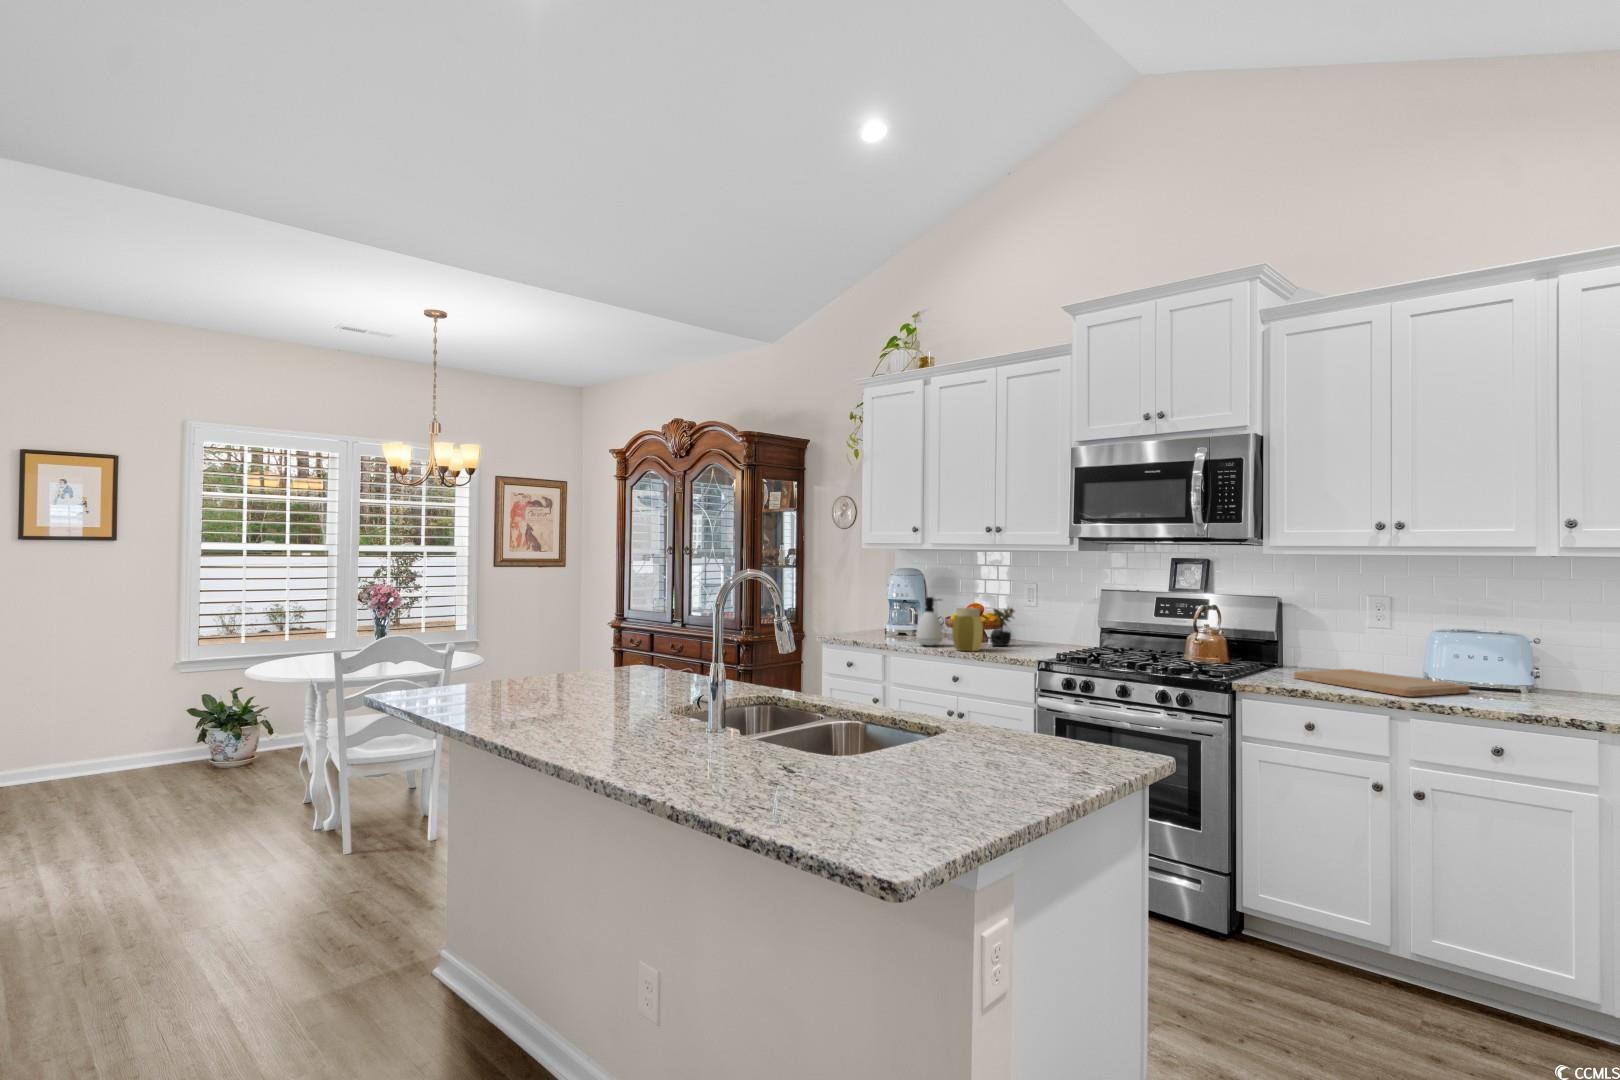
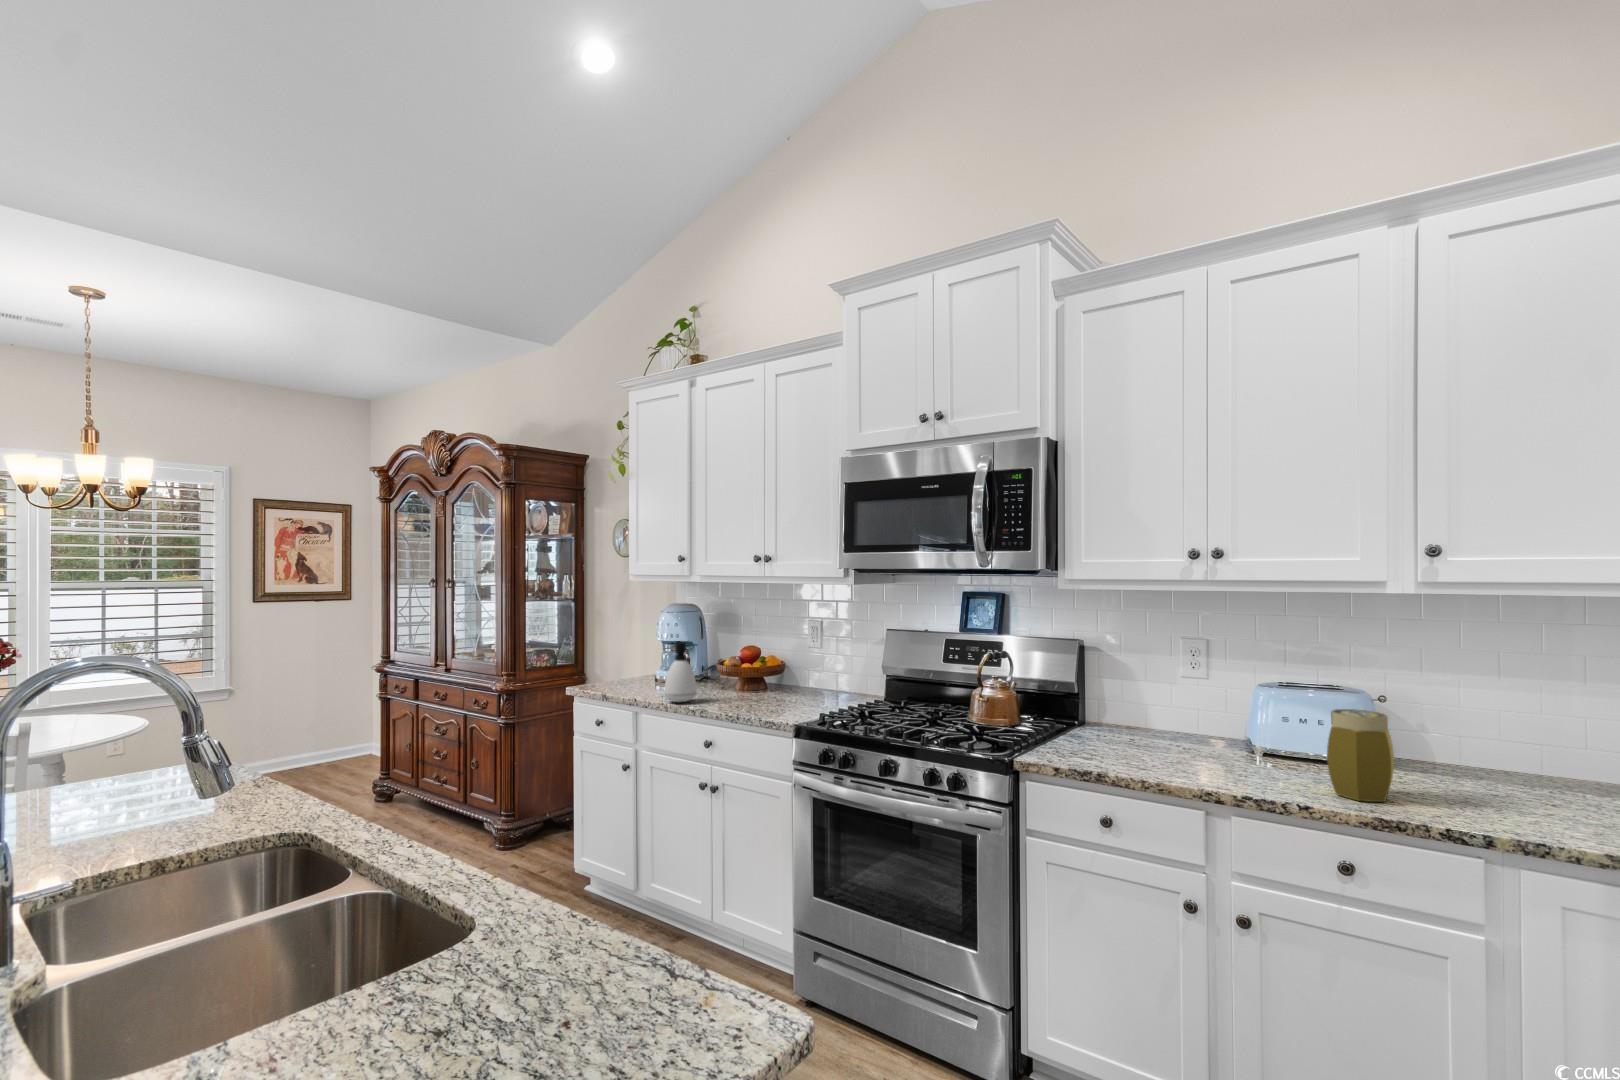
jar: present [952,608,983,651] -> present [1327,709,1394,802]
succulent plant: present [990,608,1014,646] -> none [756,650,788,700]
cutting board: present [1294,669,1469,697] -> none [1094,731,1305,785]

